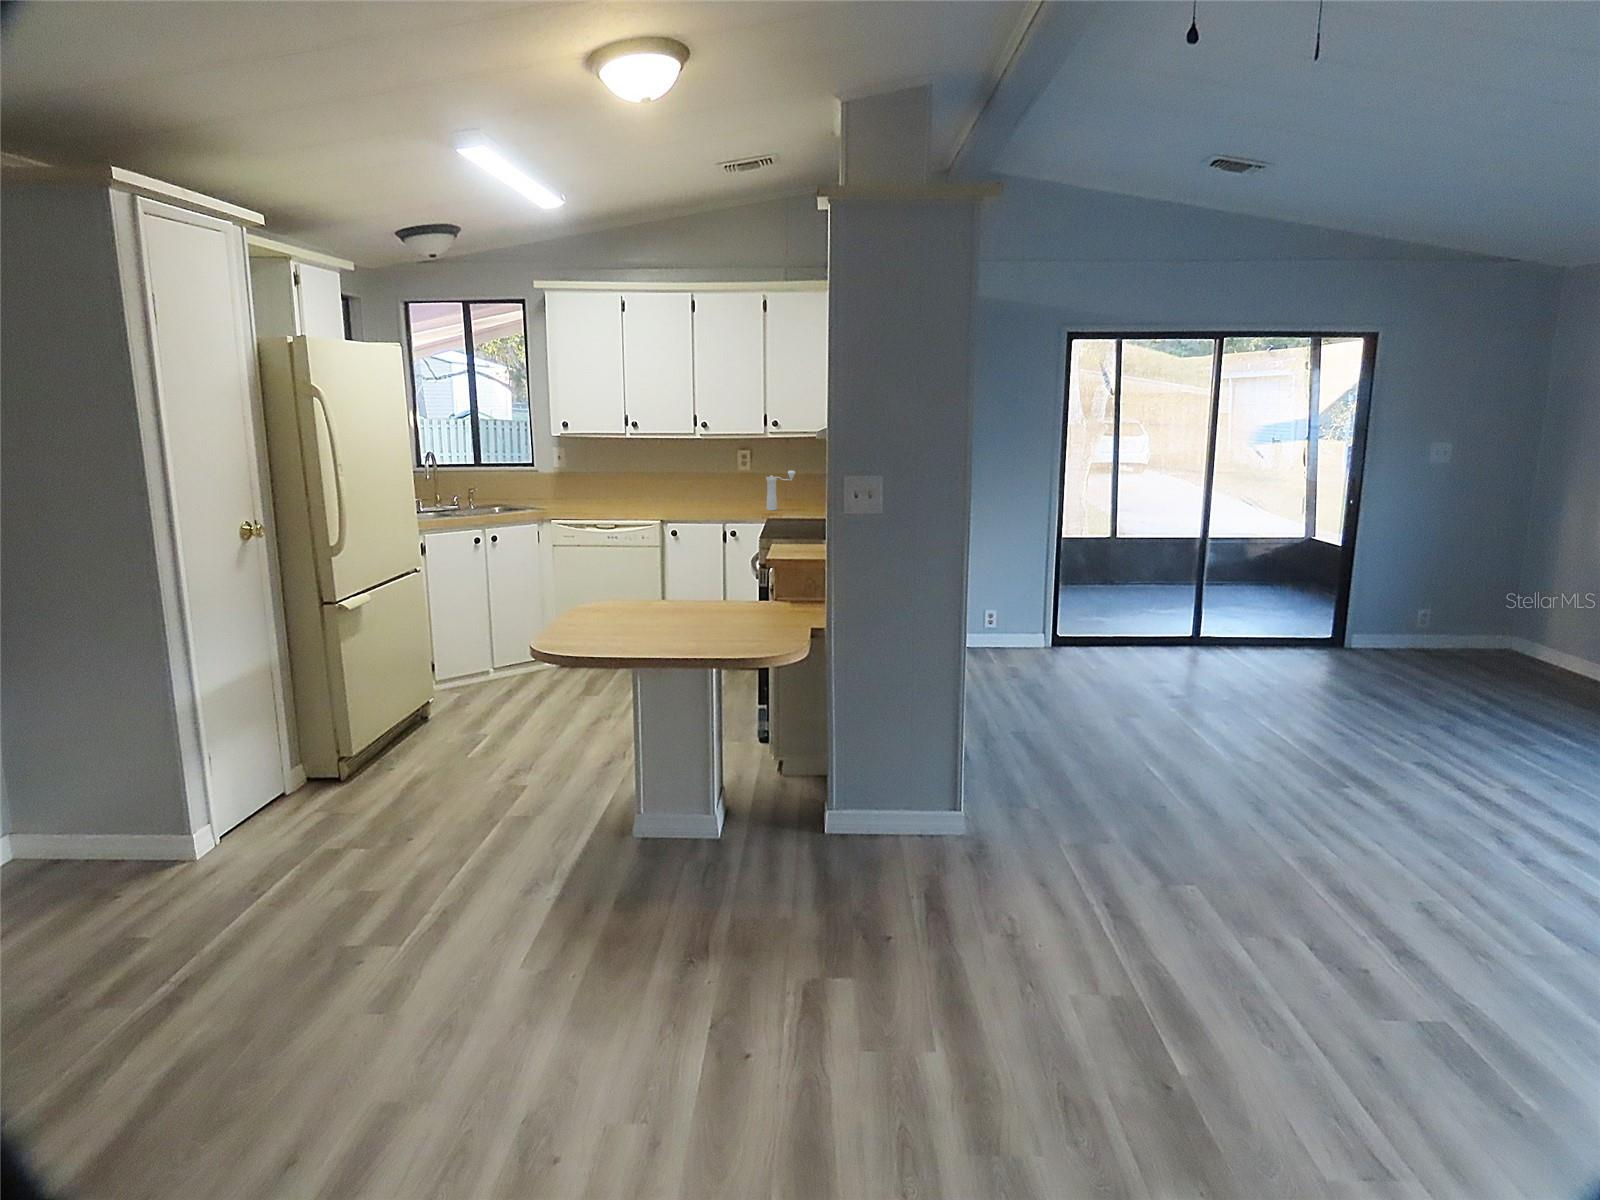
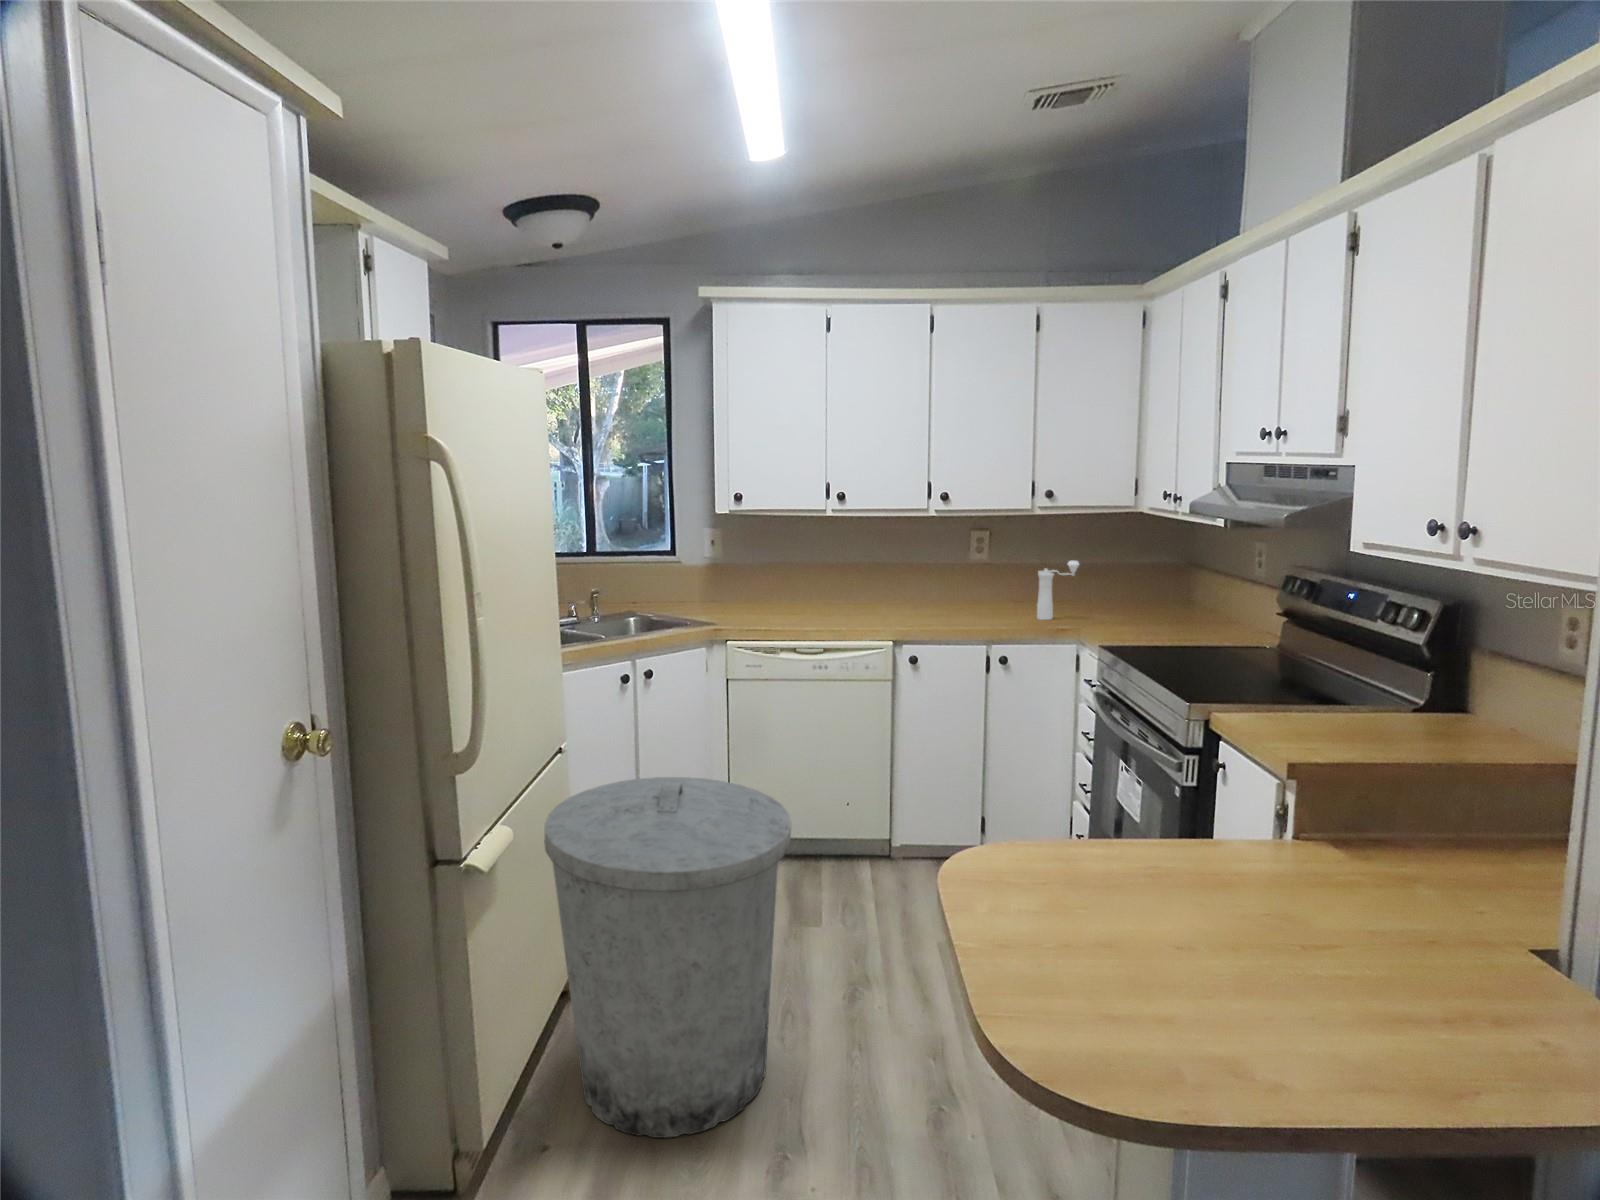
trash can: none [392,580,536,766] -> present [544,777,791,1138]

